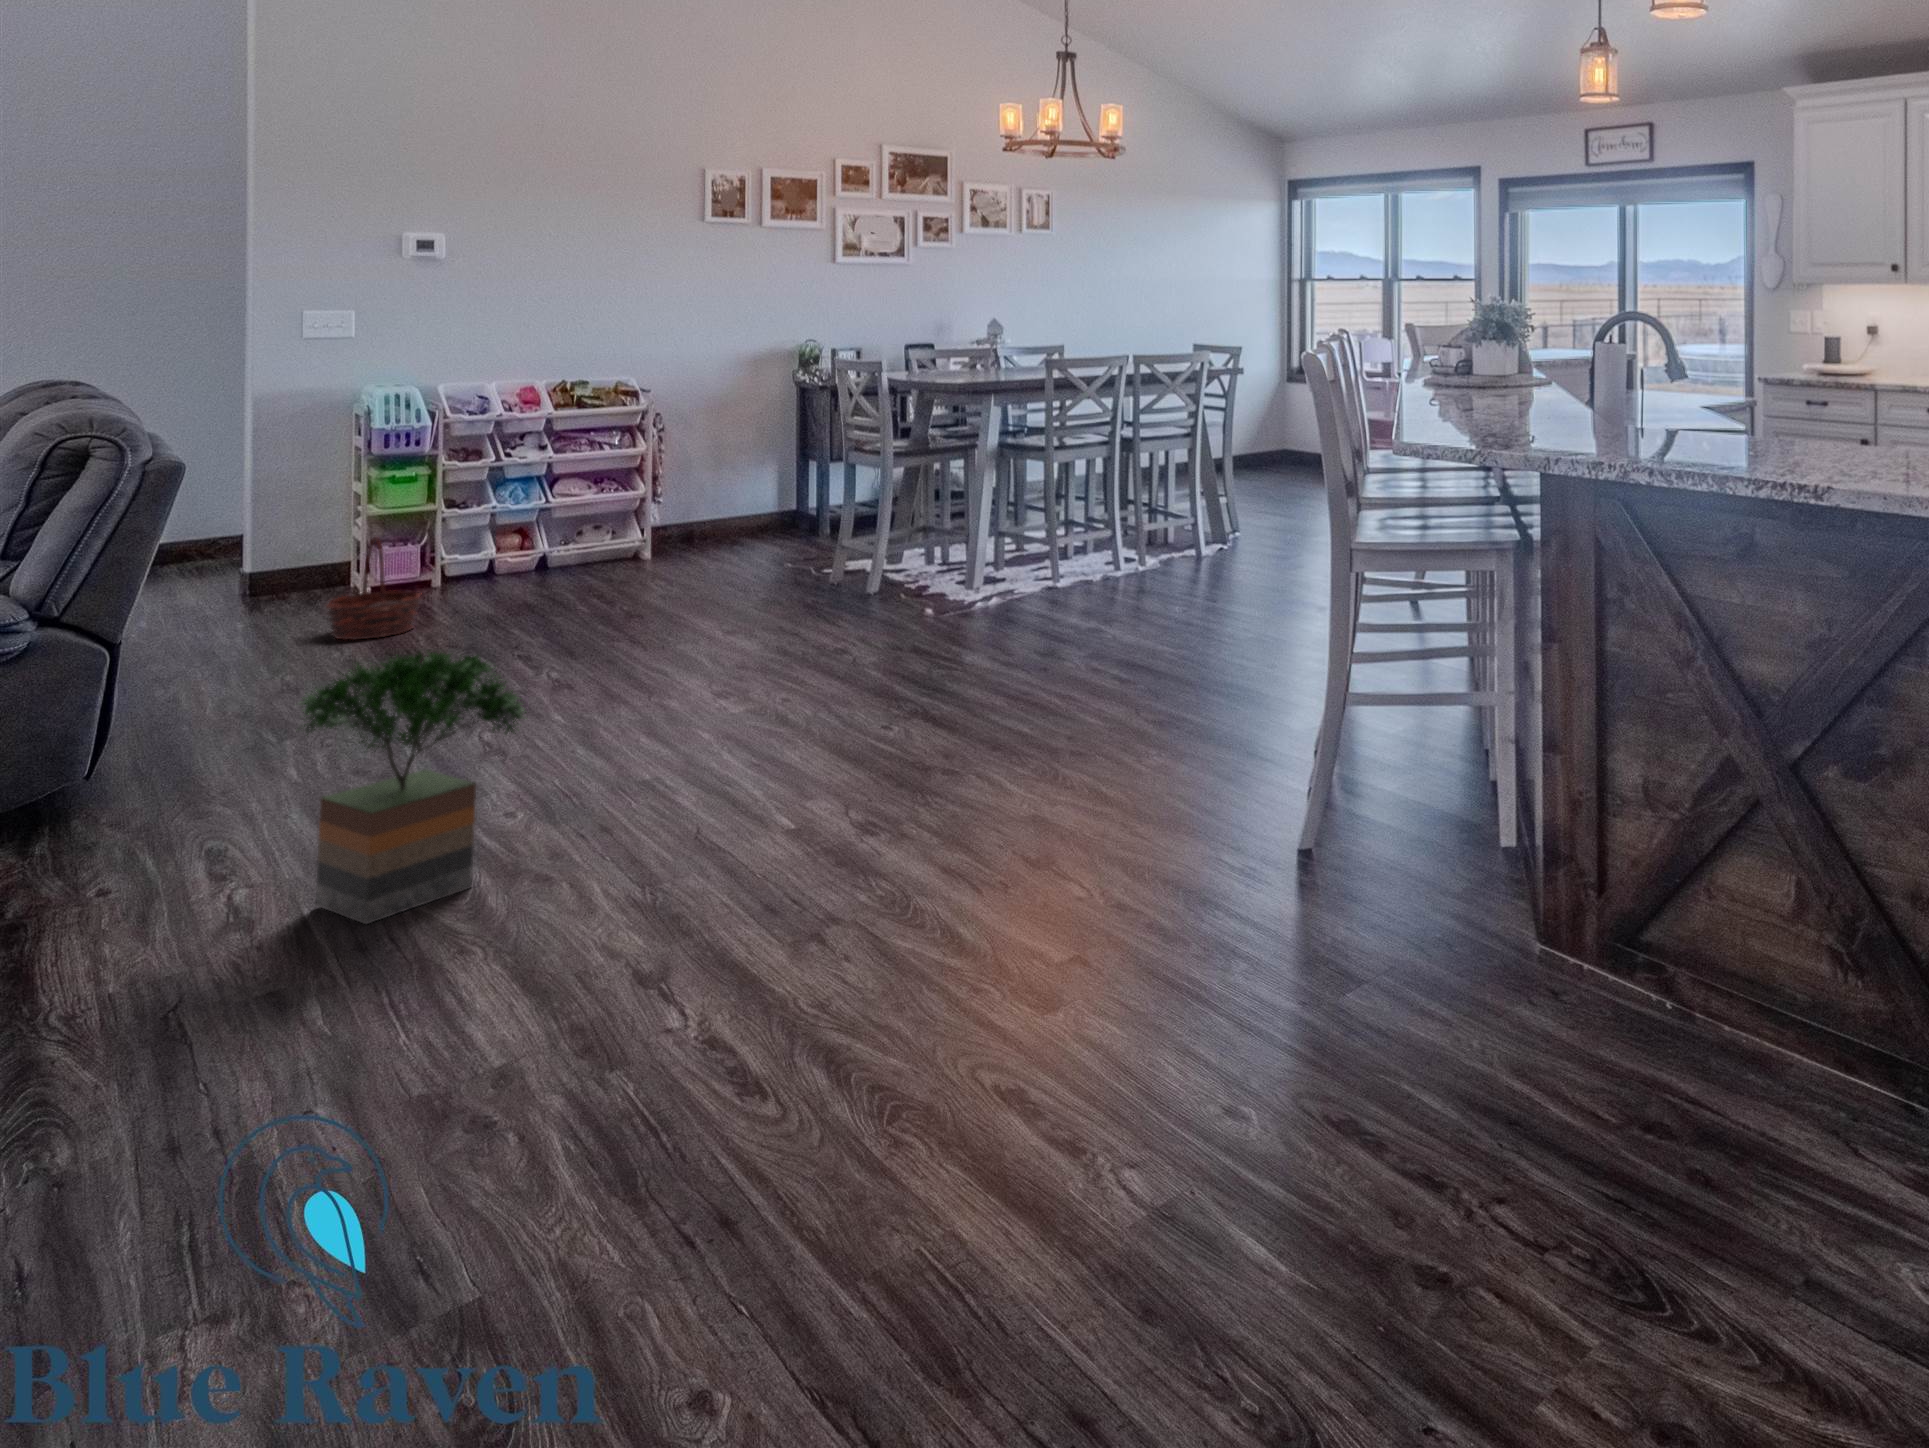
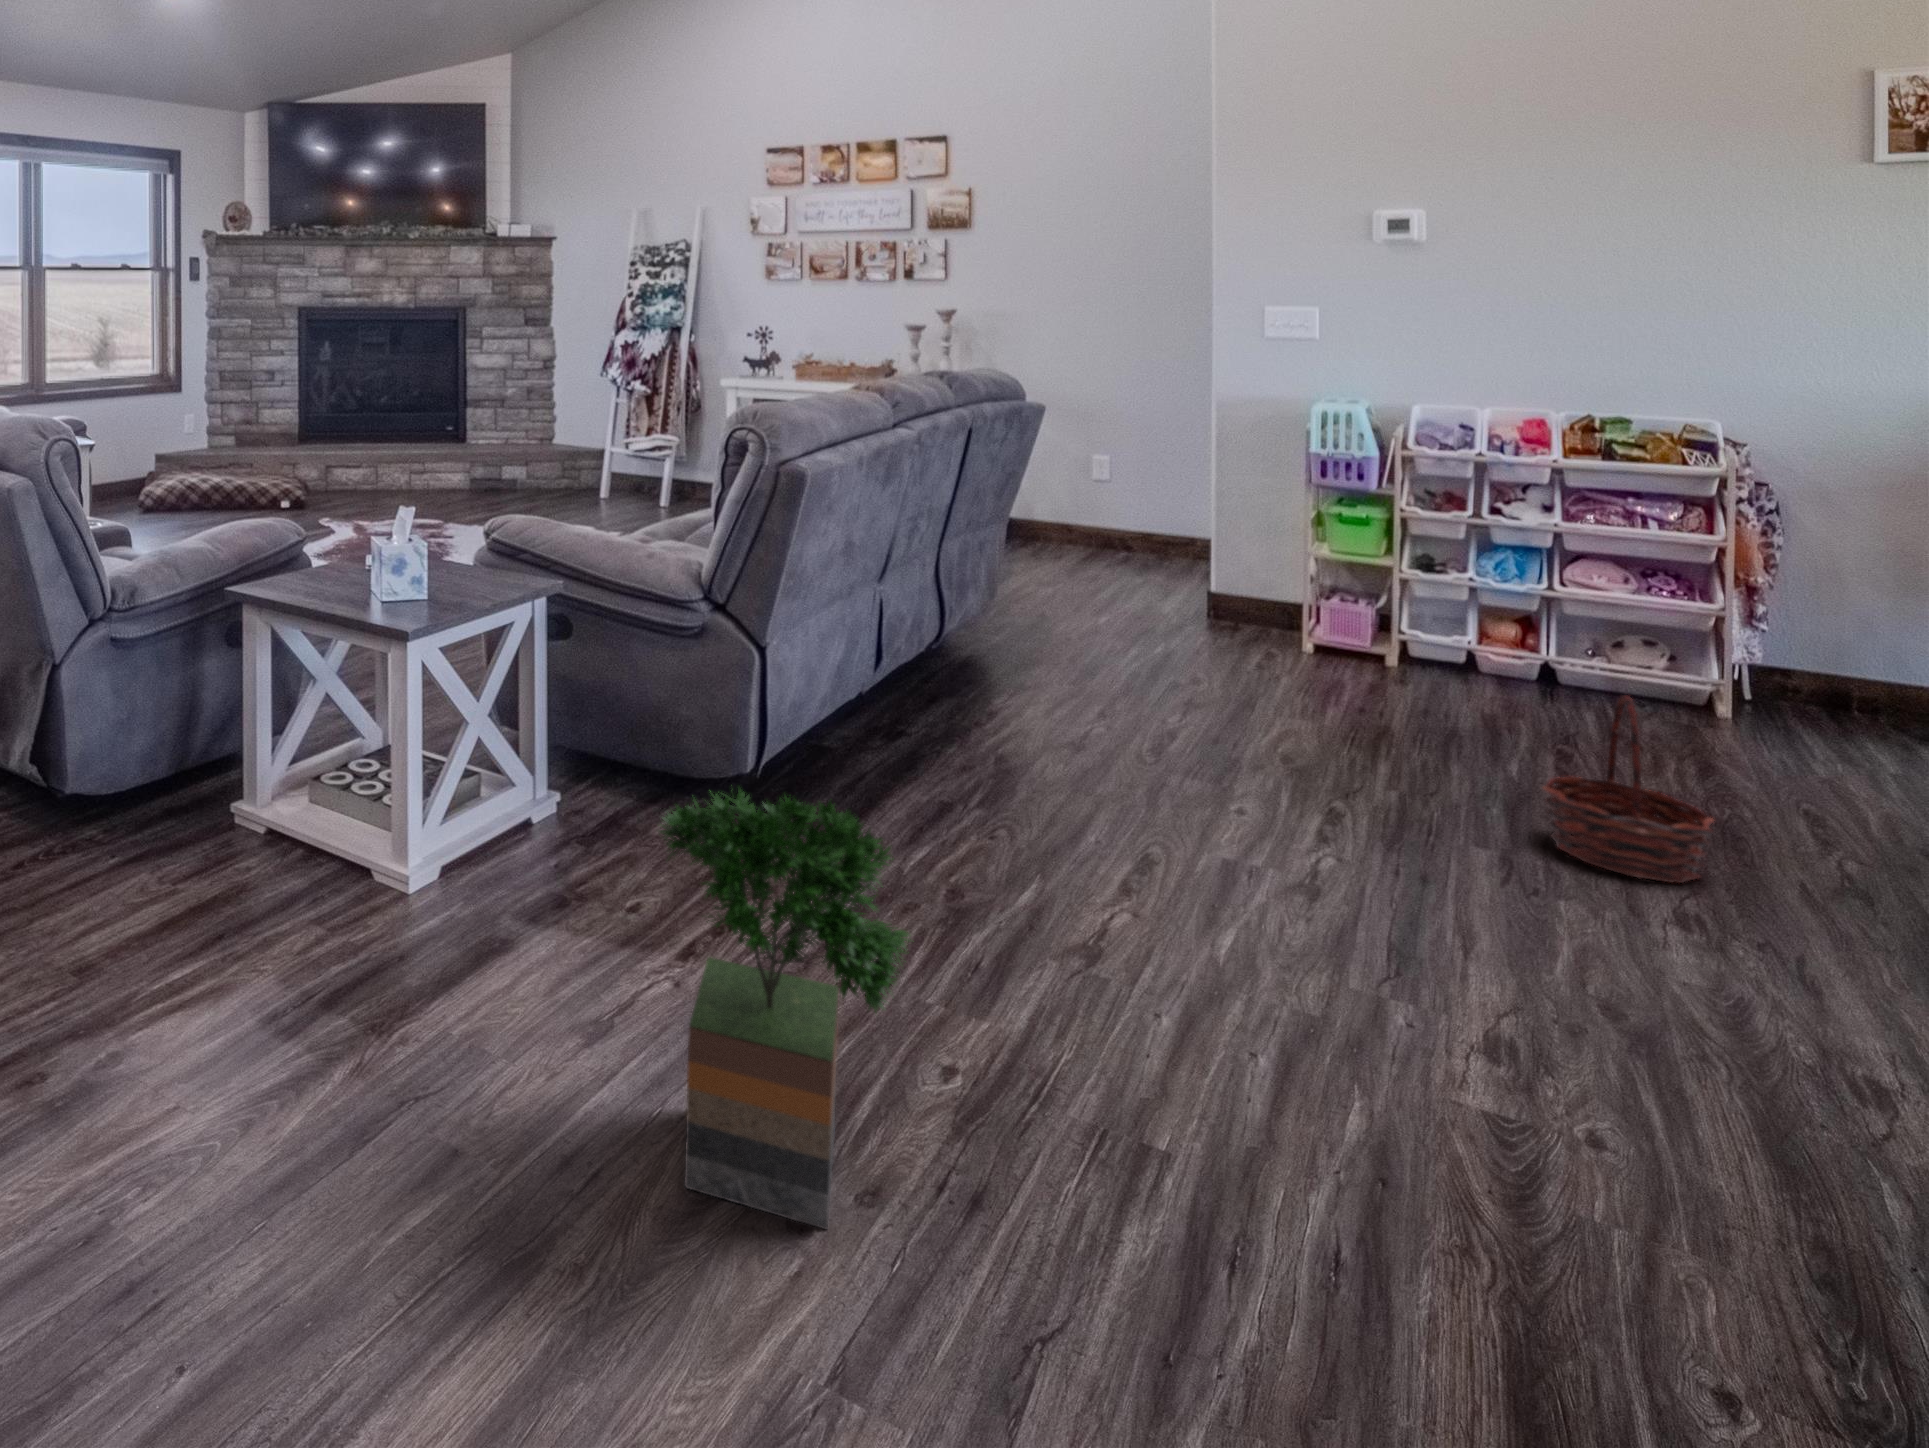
basket: present [327,537,421,640] -> present [1543,695,1713,883]

